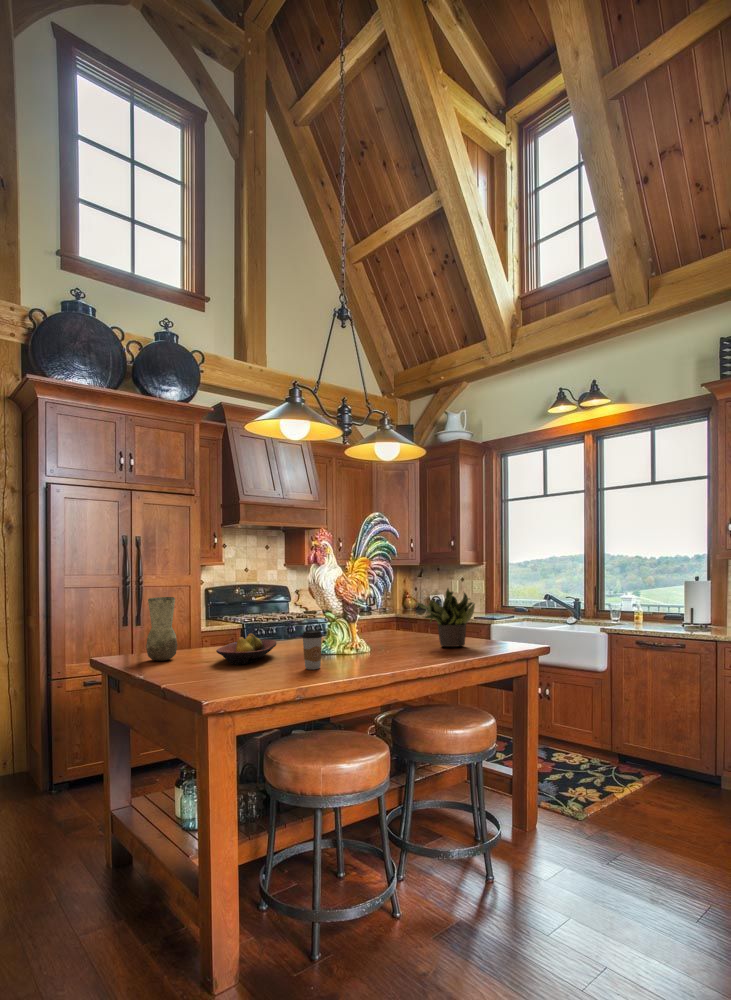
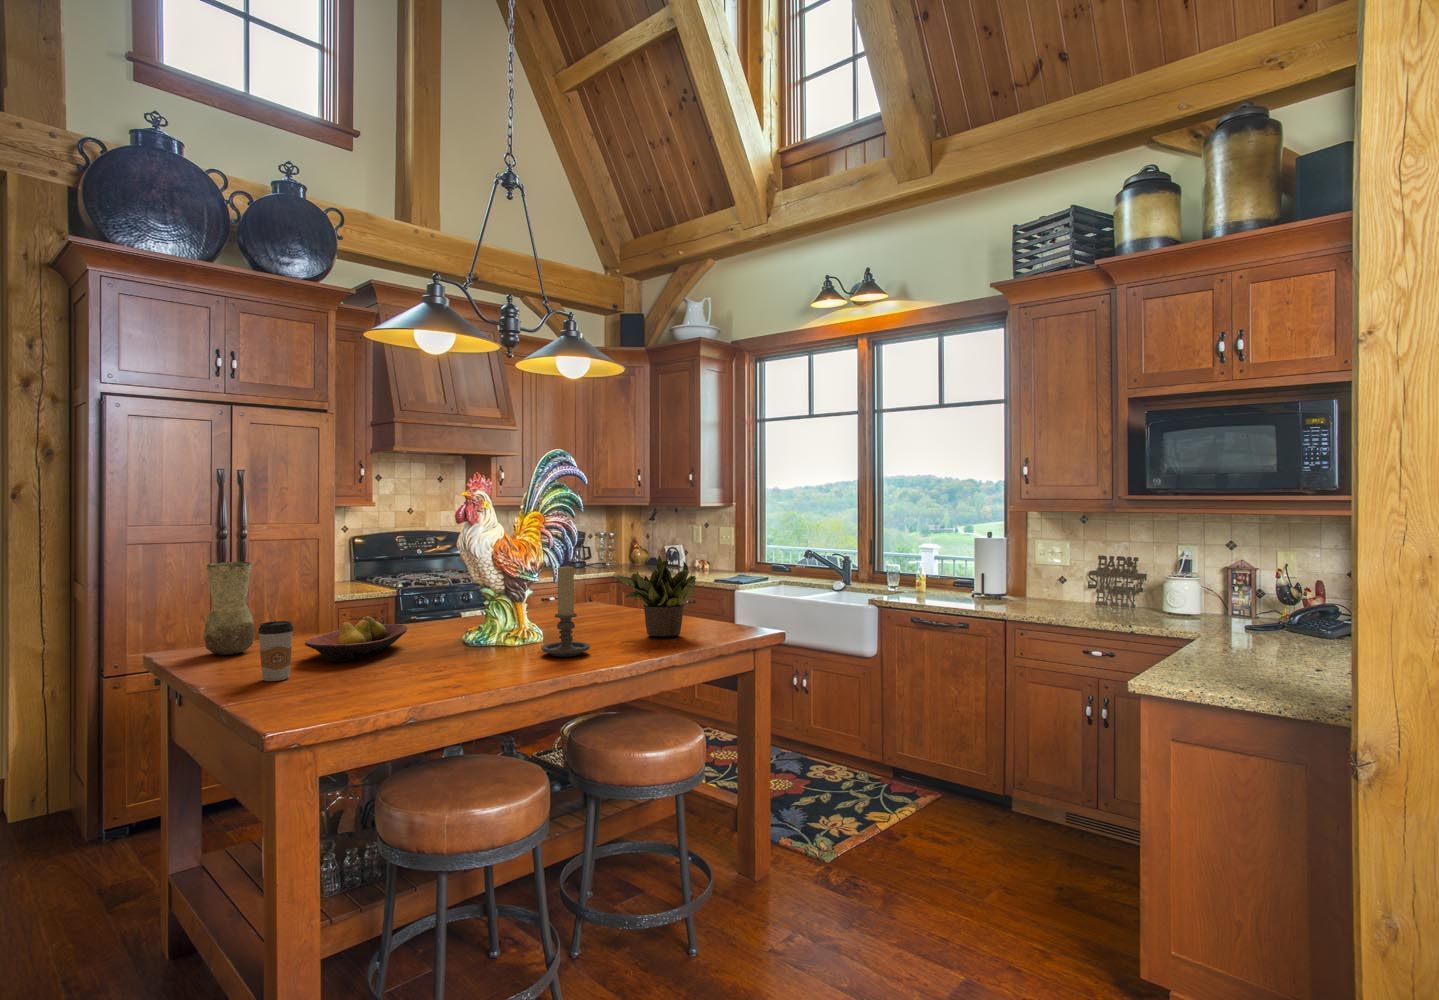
candle holder: none [373,595,407,660] -> present [541,565,590,657]
coffee cup: present [302,630,322,669] -> present [258,621,293,681]

